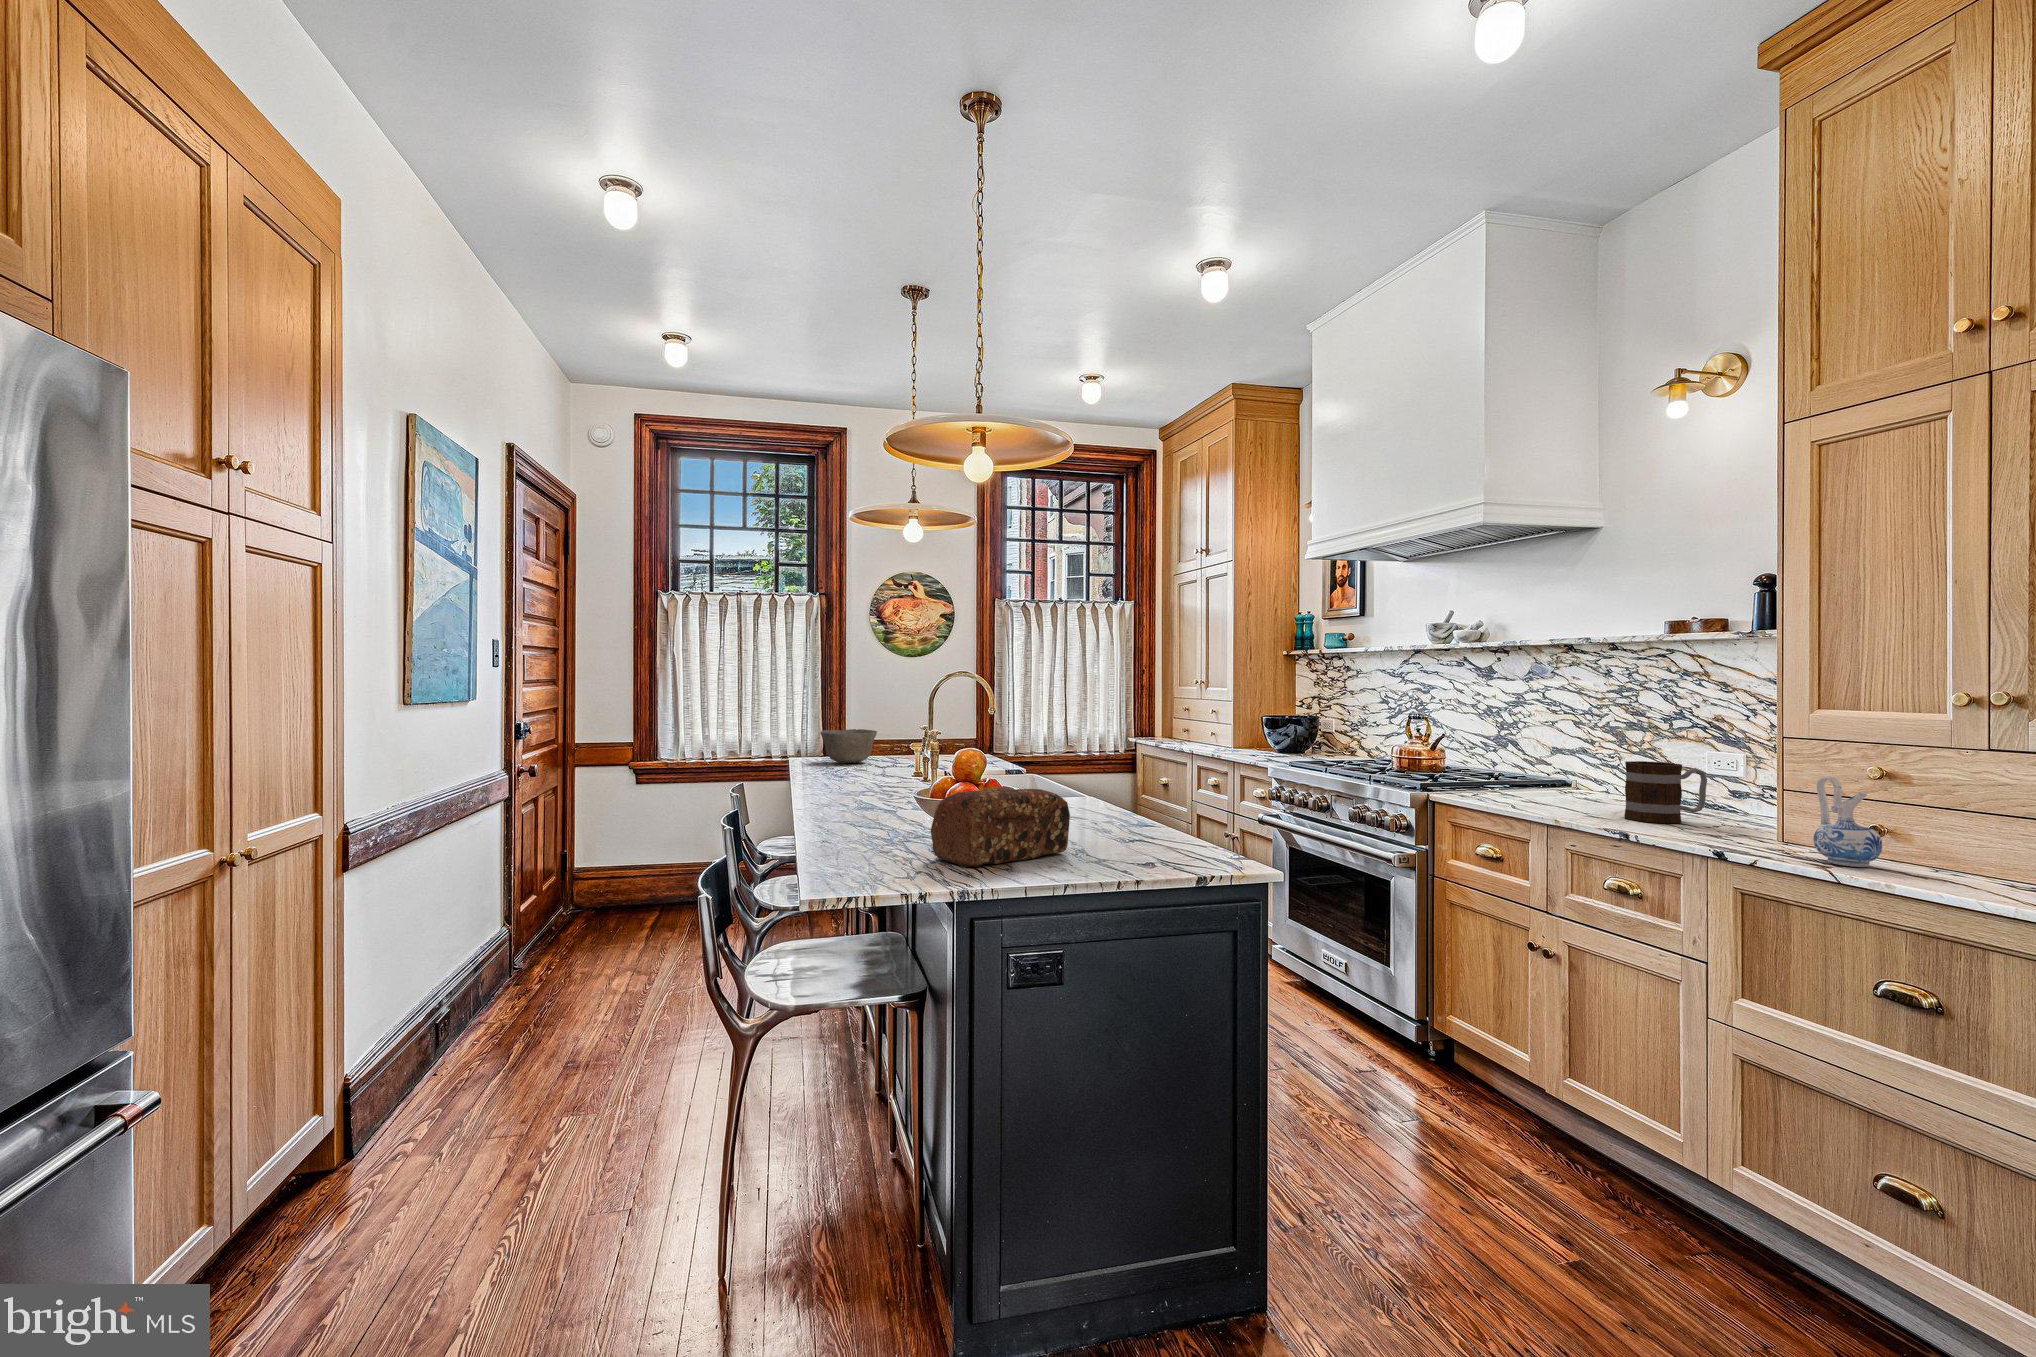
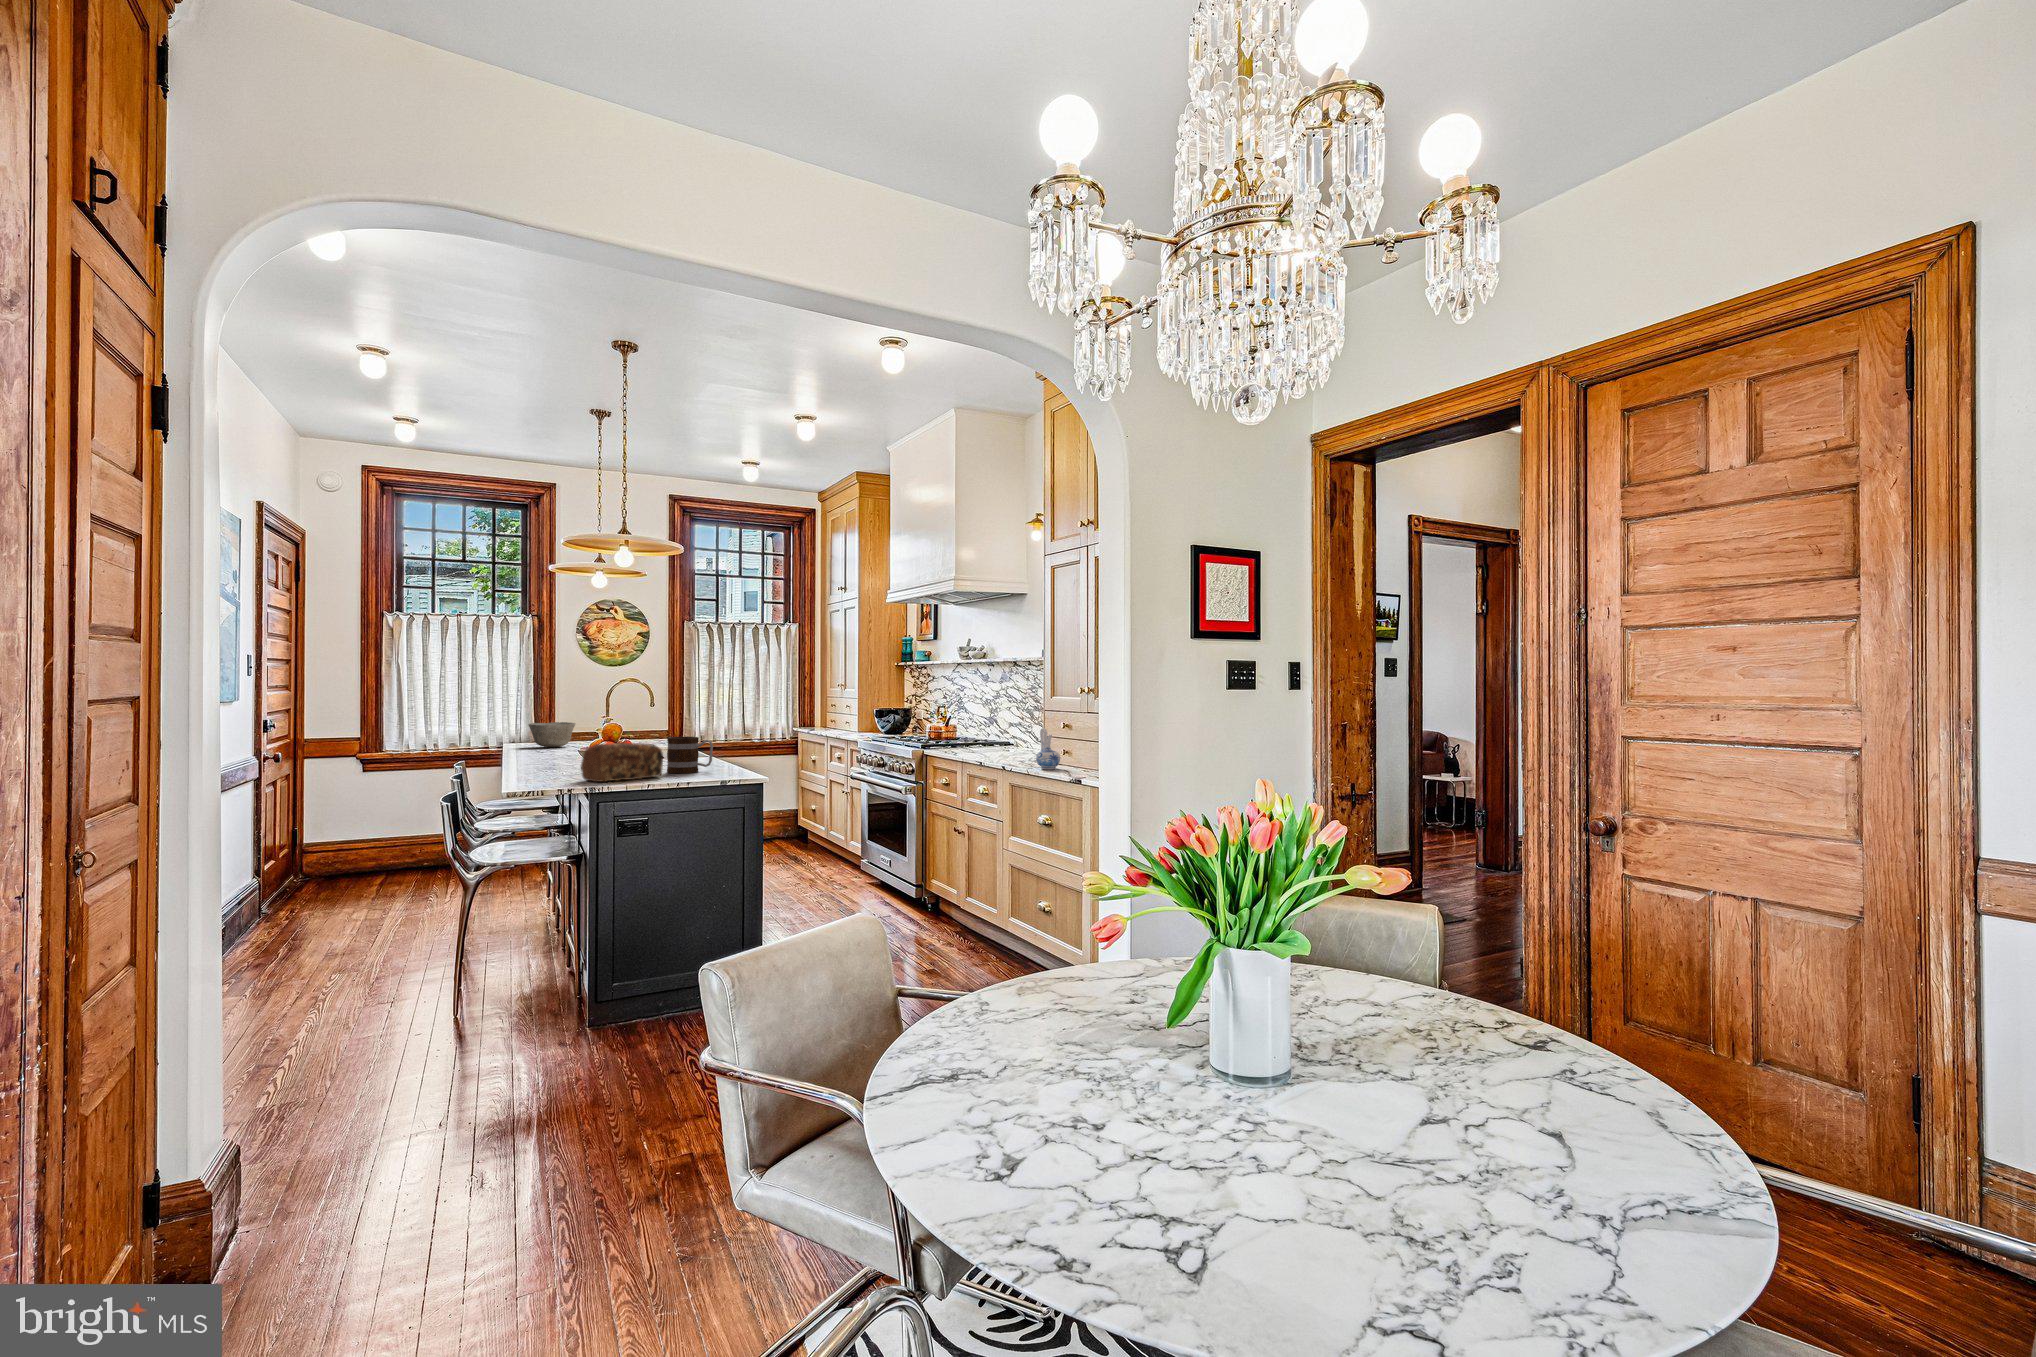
mug: present [1624,761,1707,823] -> present [667,737,713,773]

